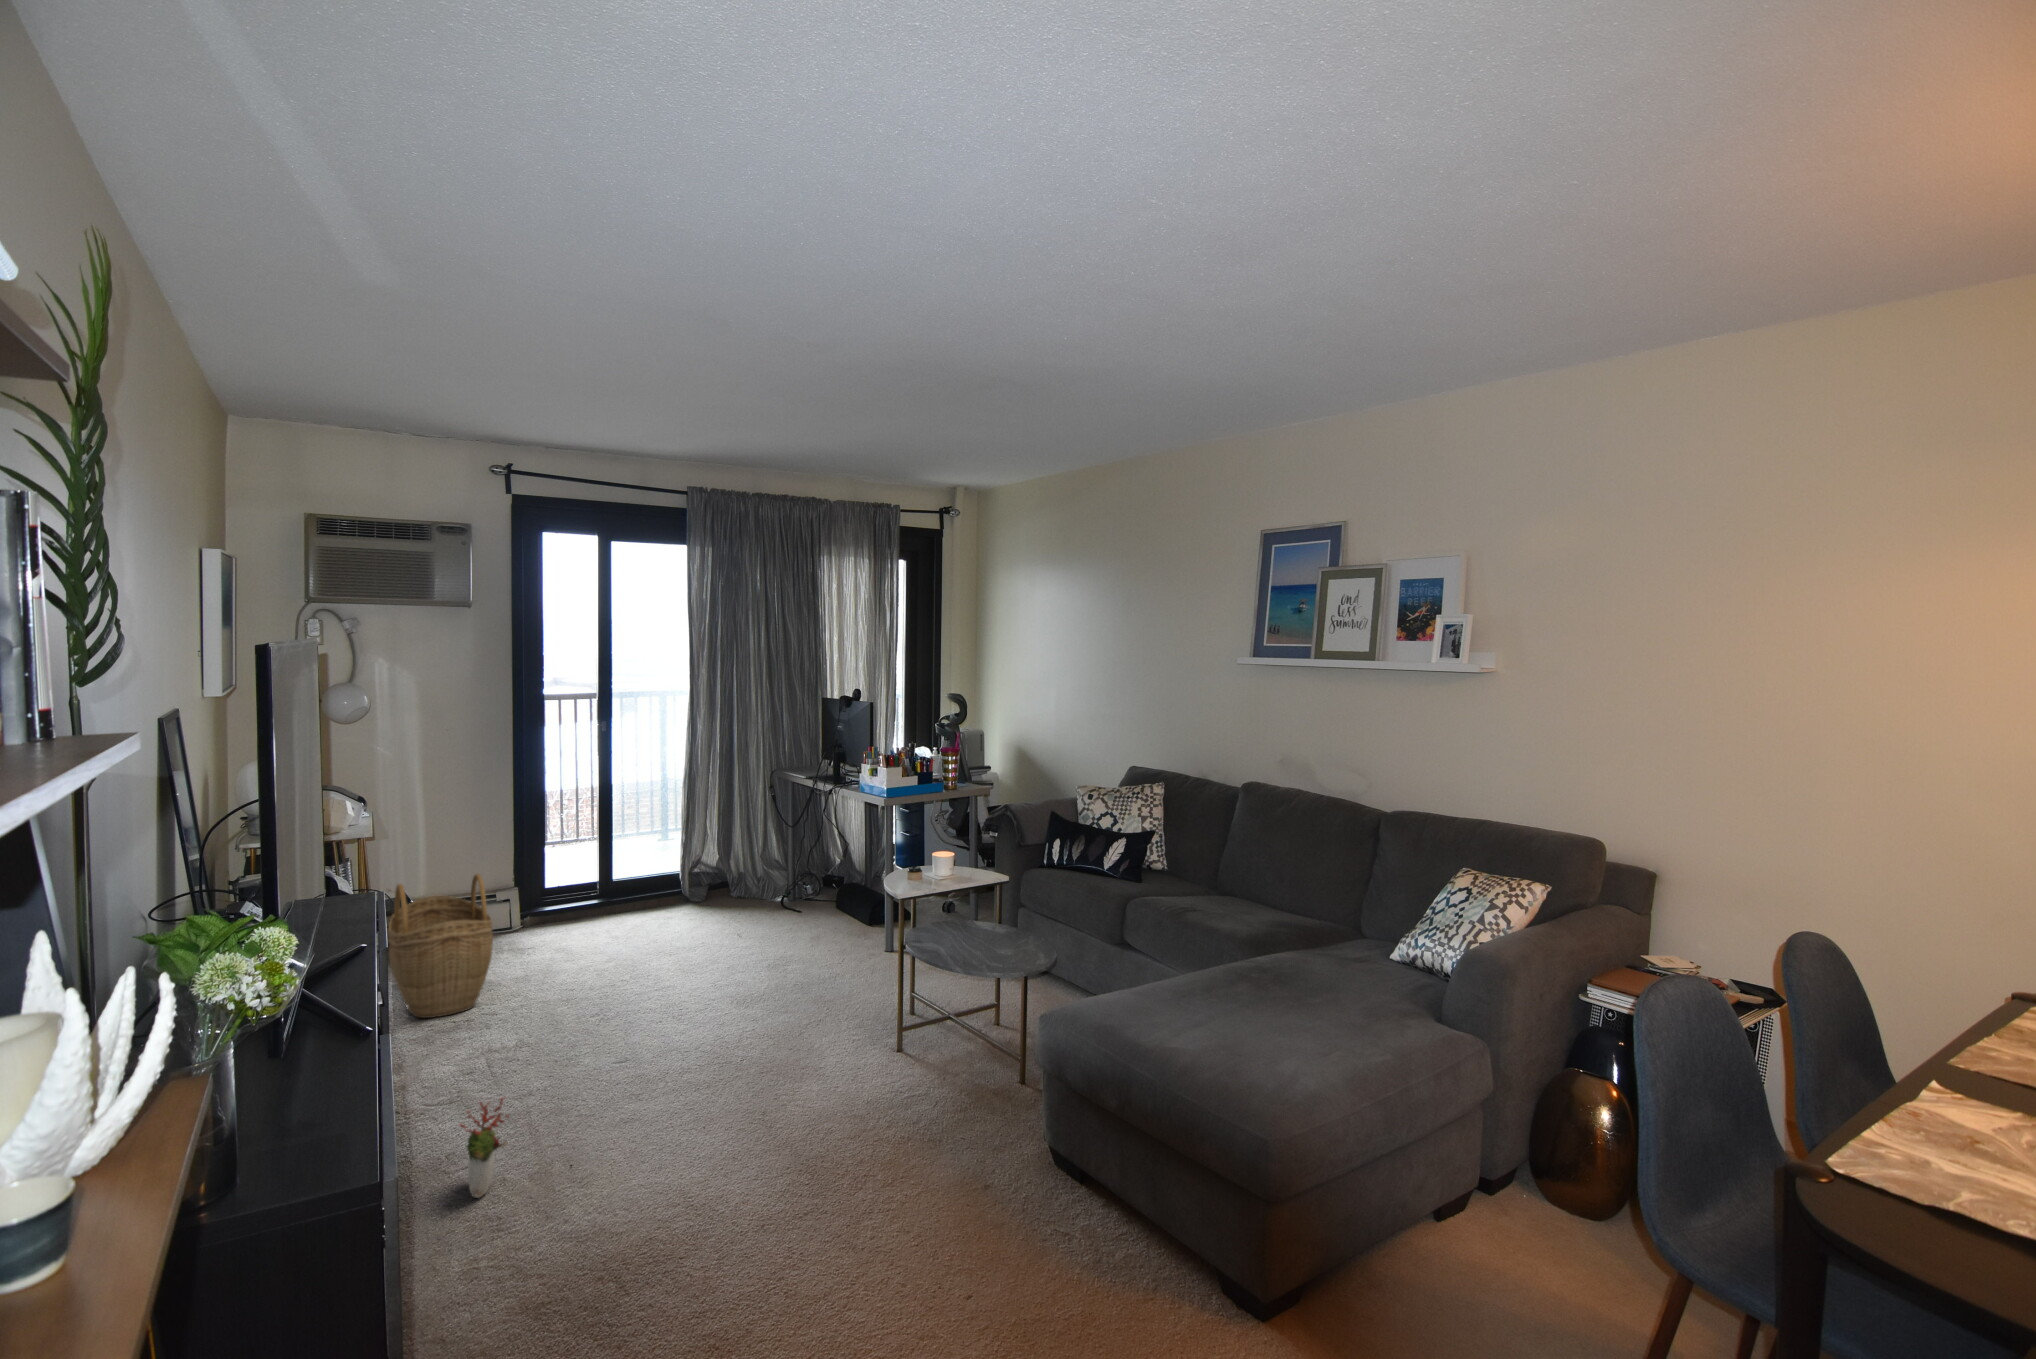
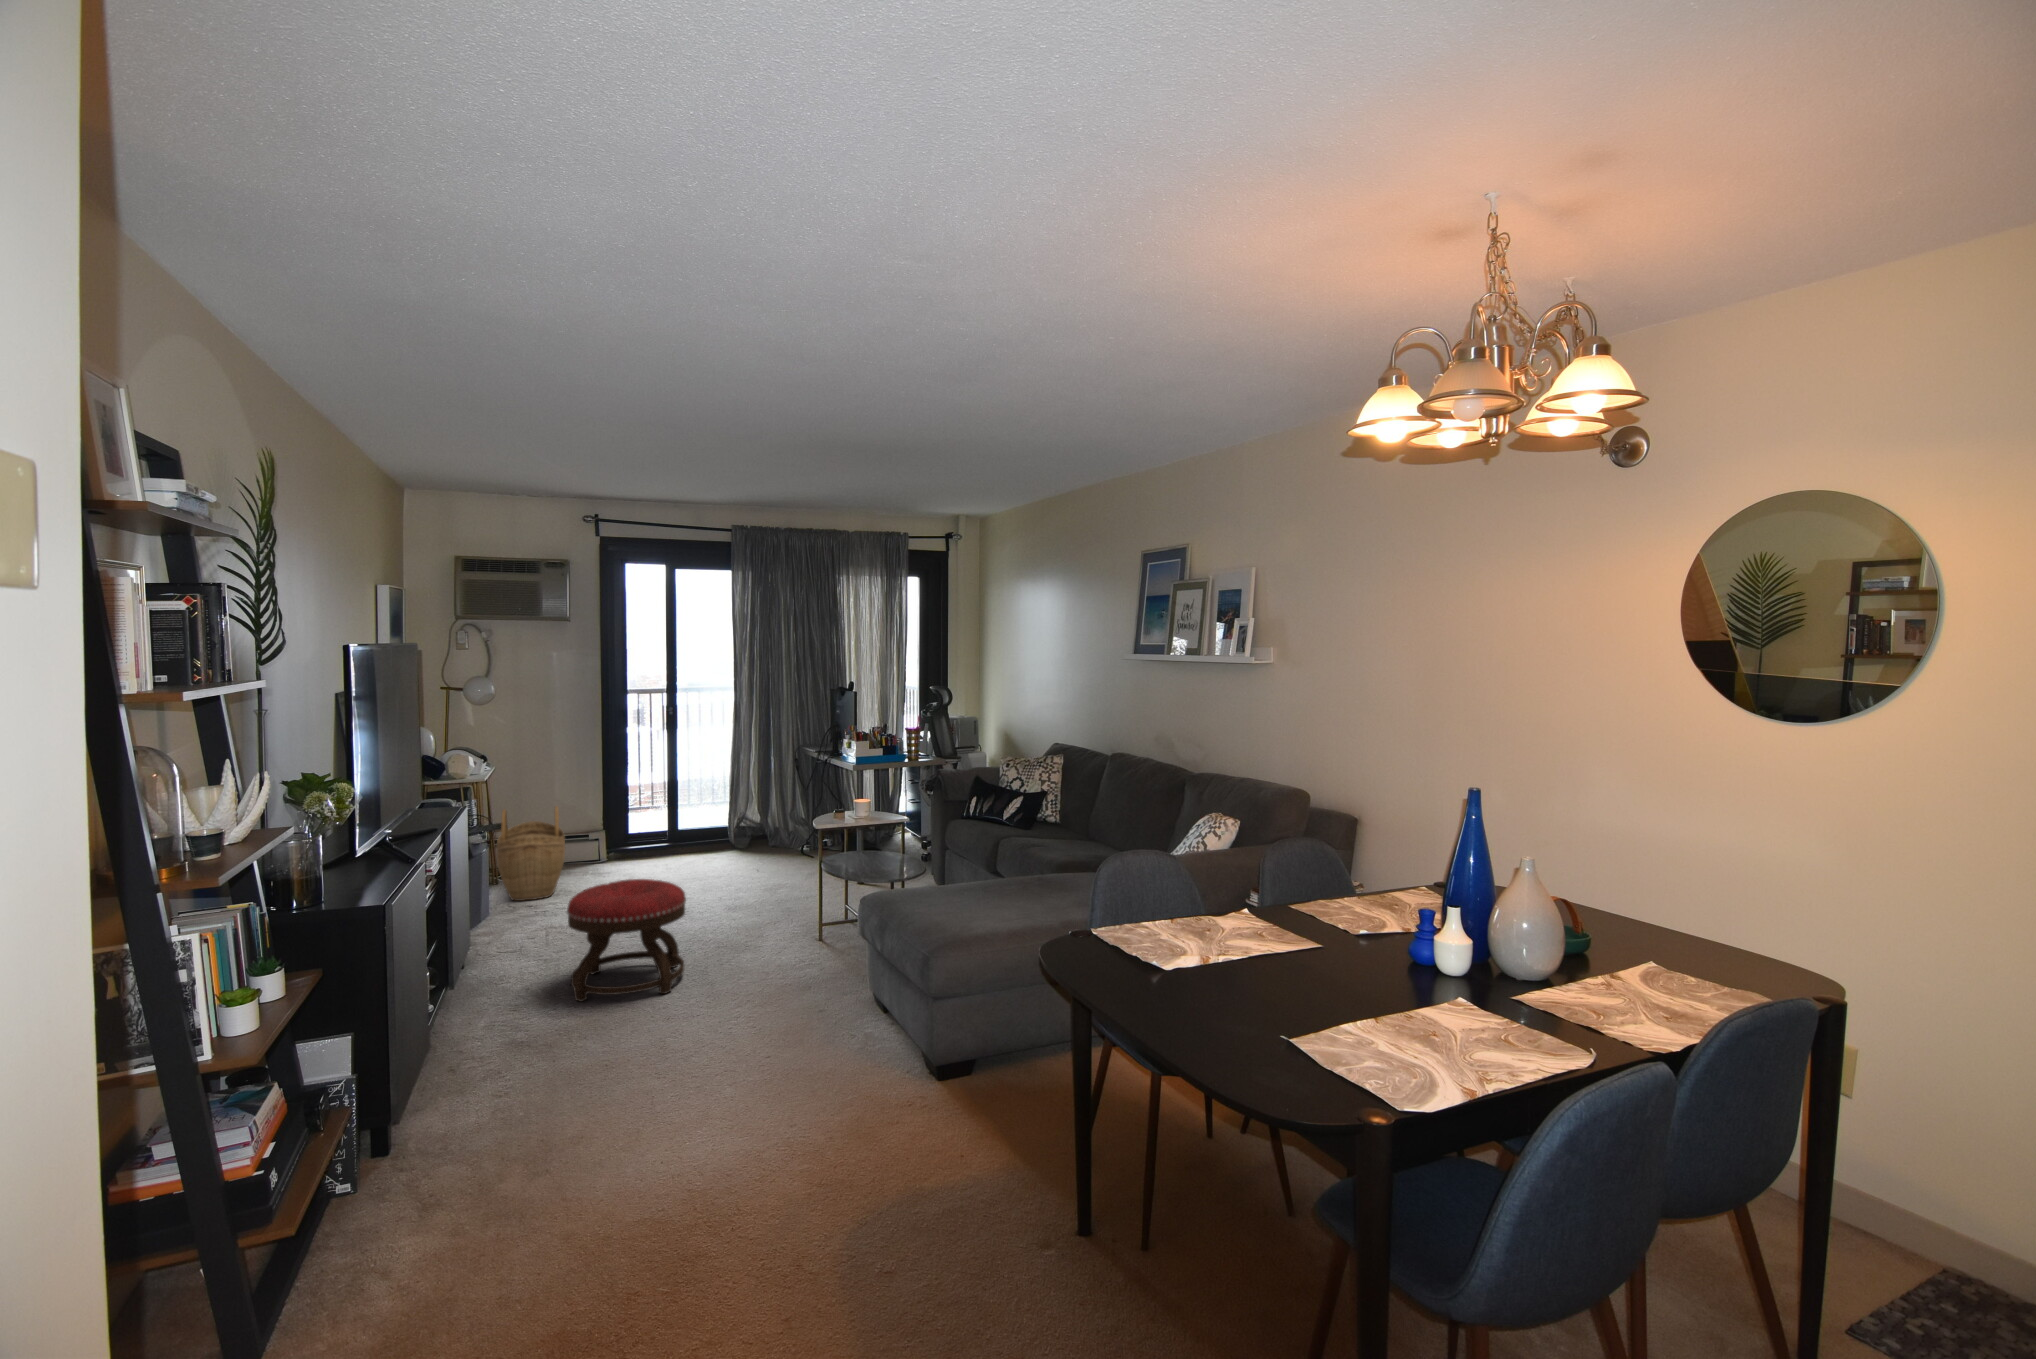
ottoman: none [625,998,799,1209] -> present [567,879,686,1001]
decorative plant: present [460,1098,507,1198] -> none [471,926,503,988]

